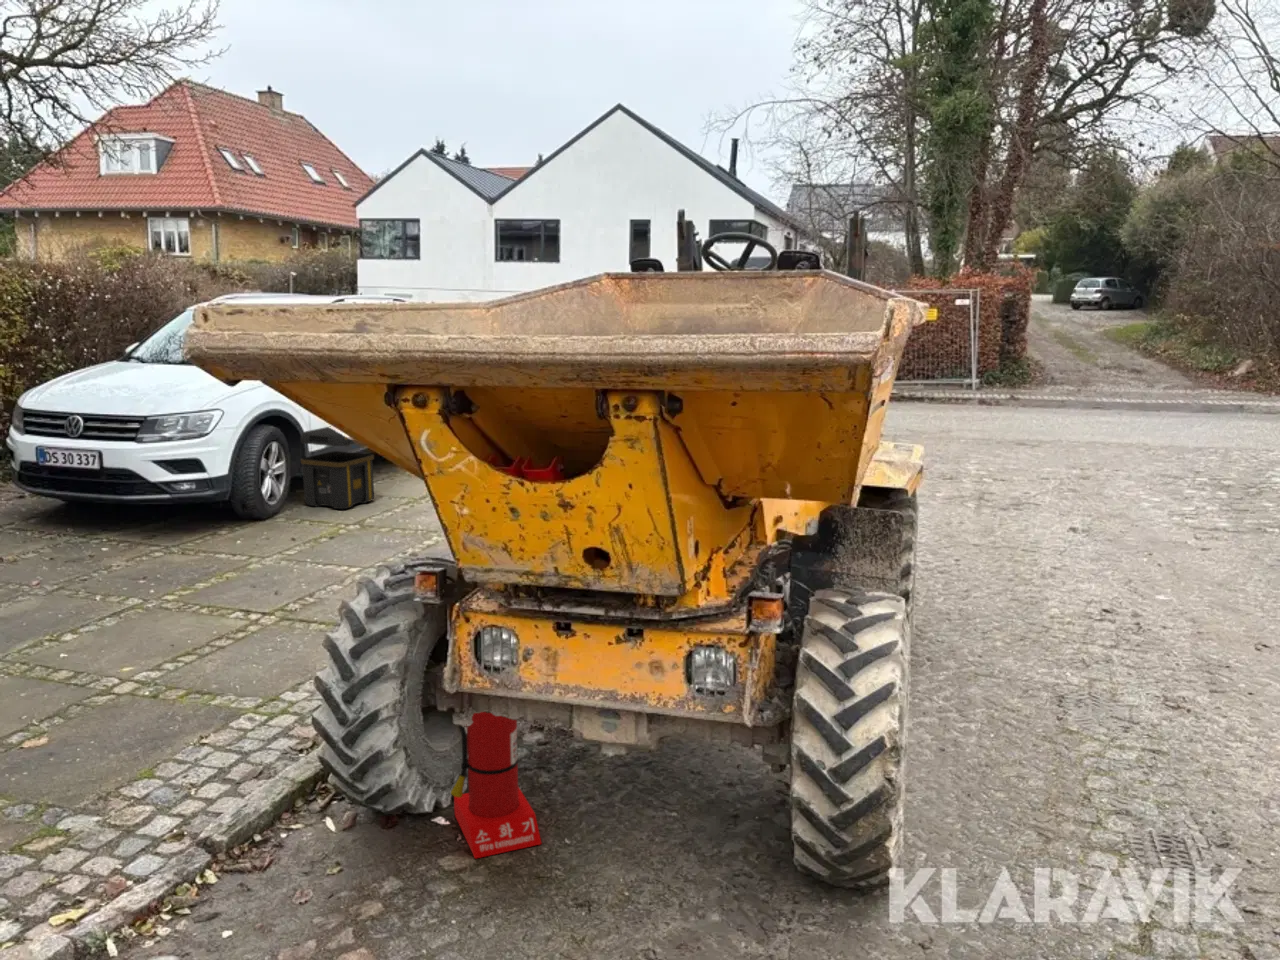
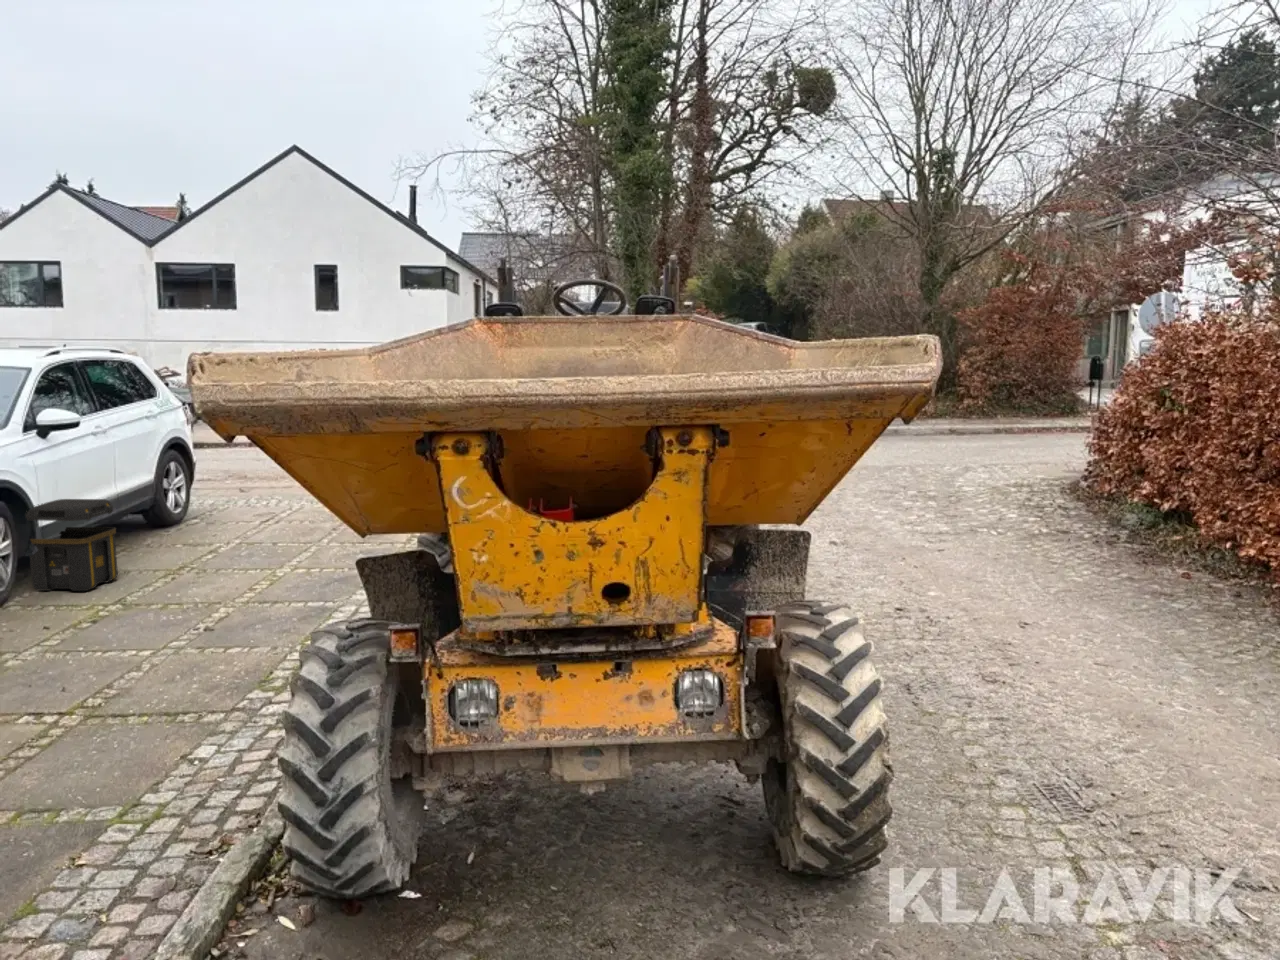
fire extinguisher: present [451,712,541,858] -> none [418,722,527,925]

